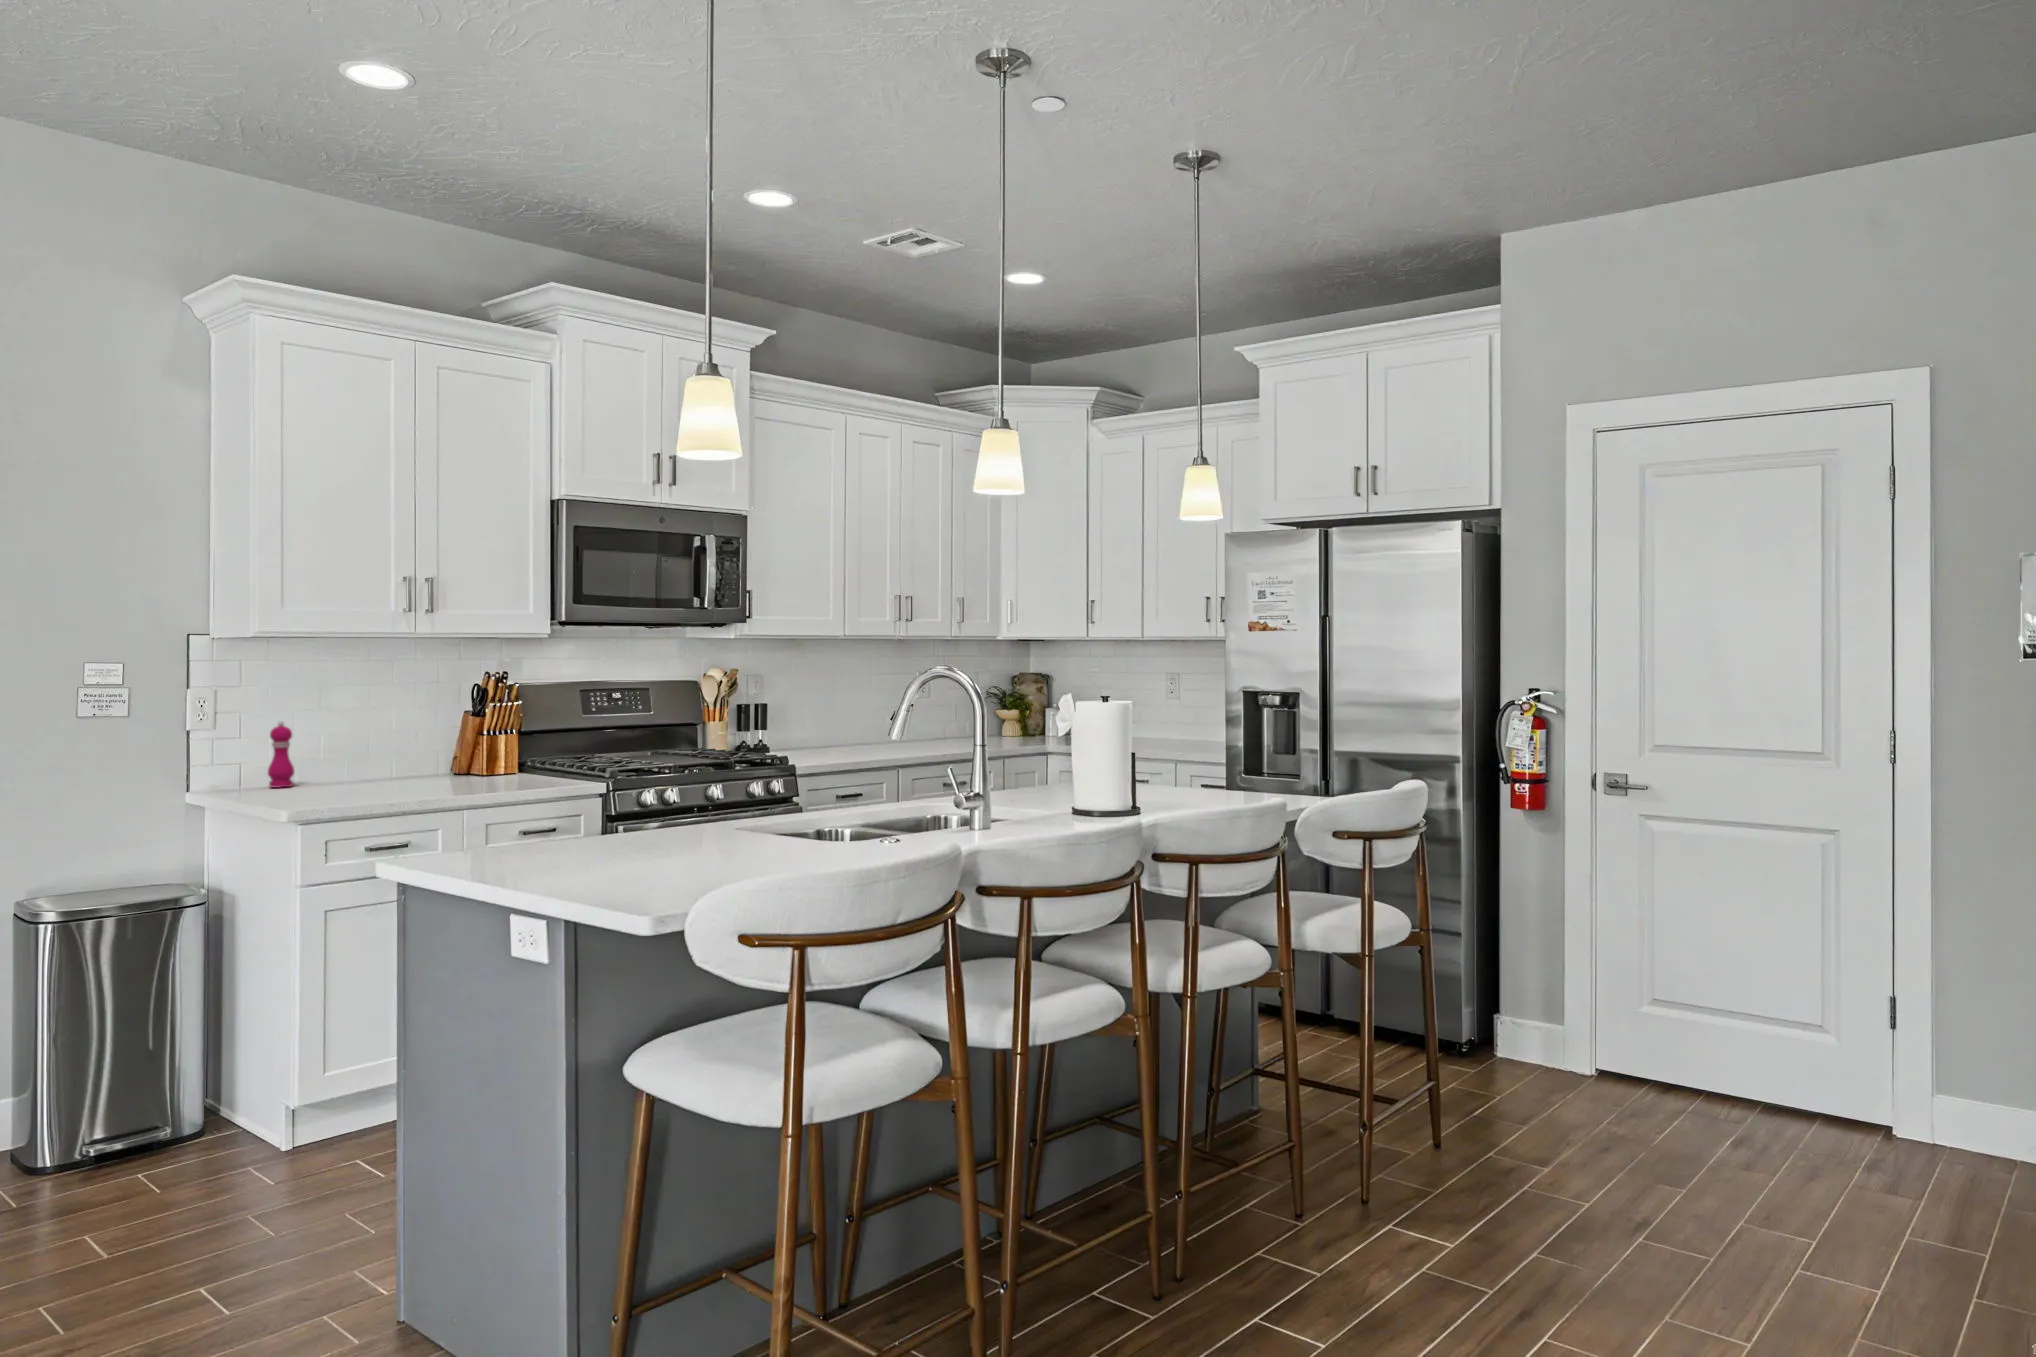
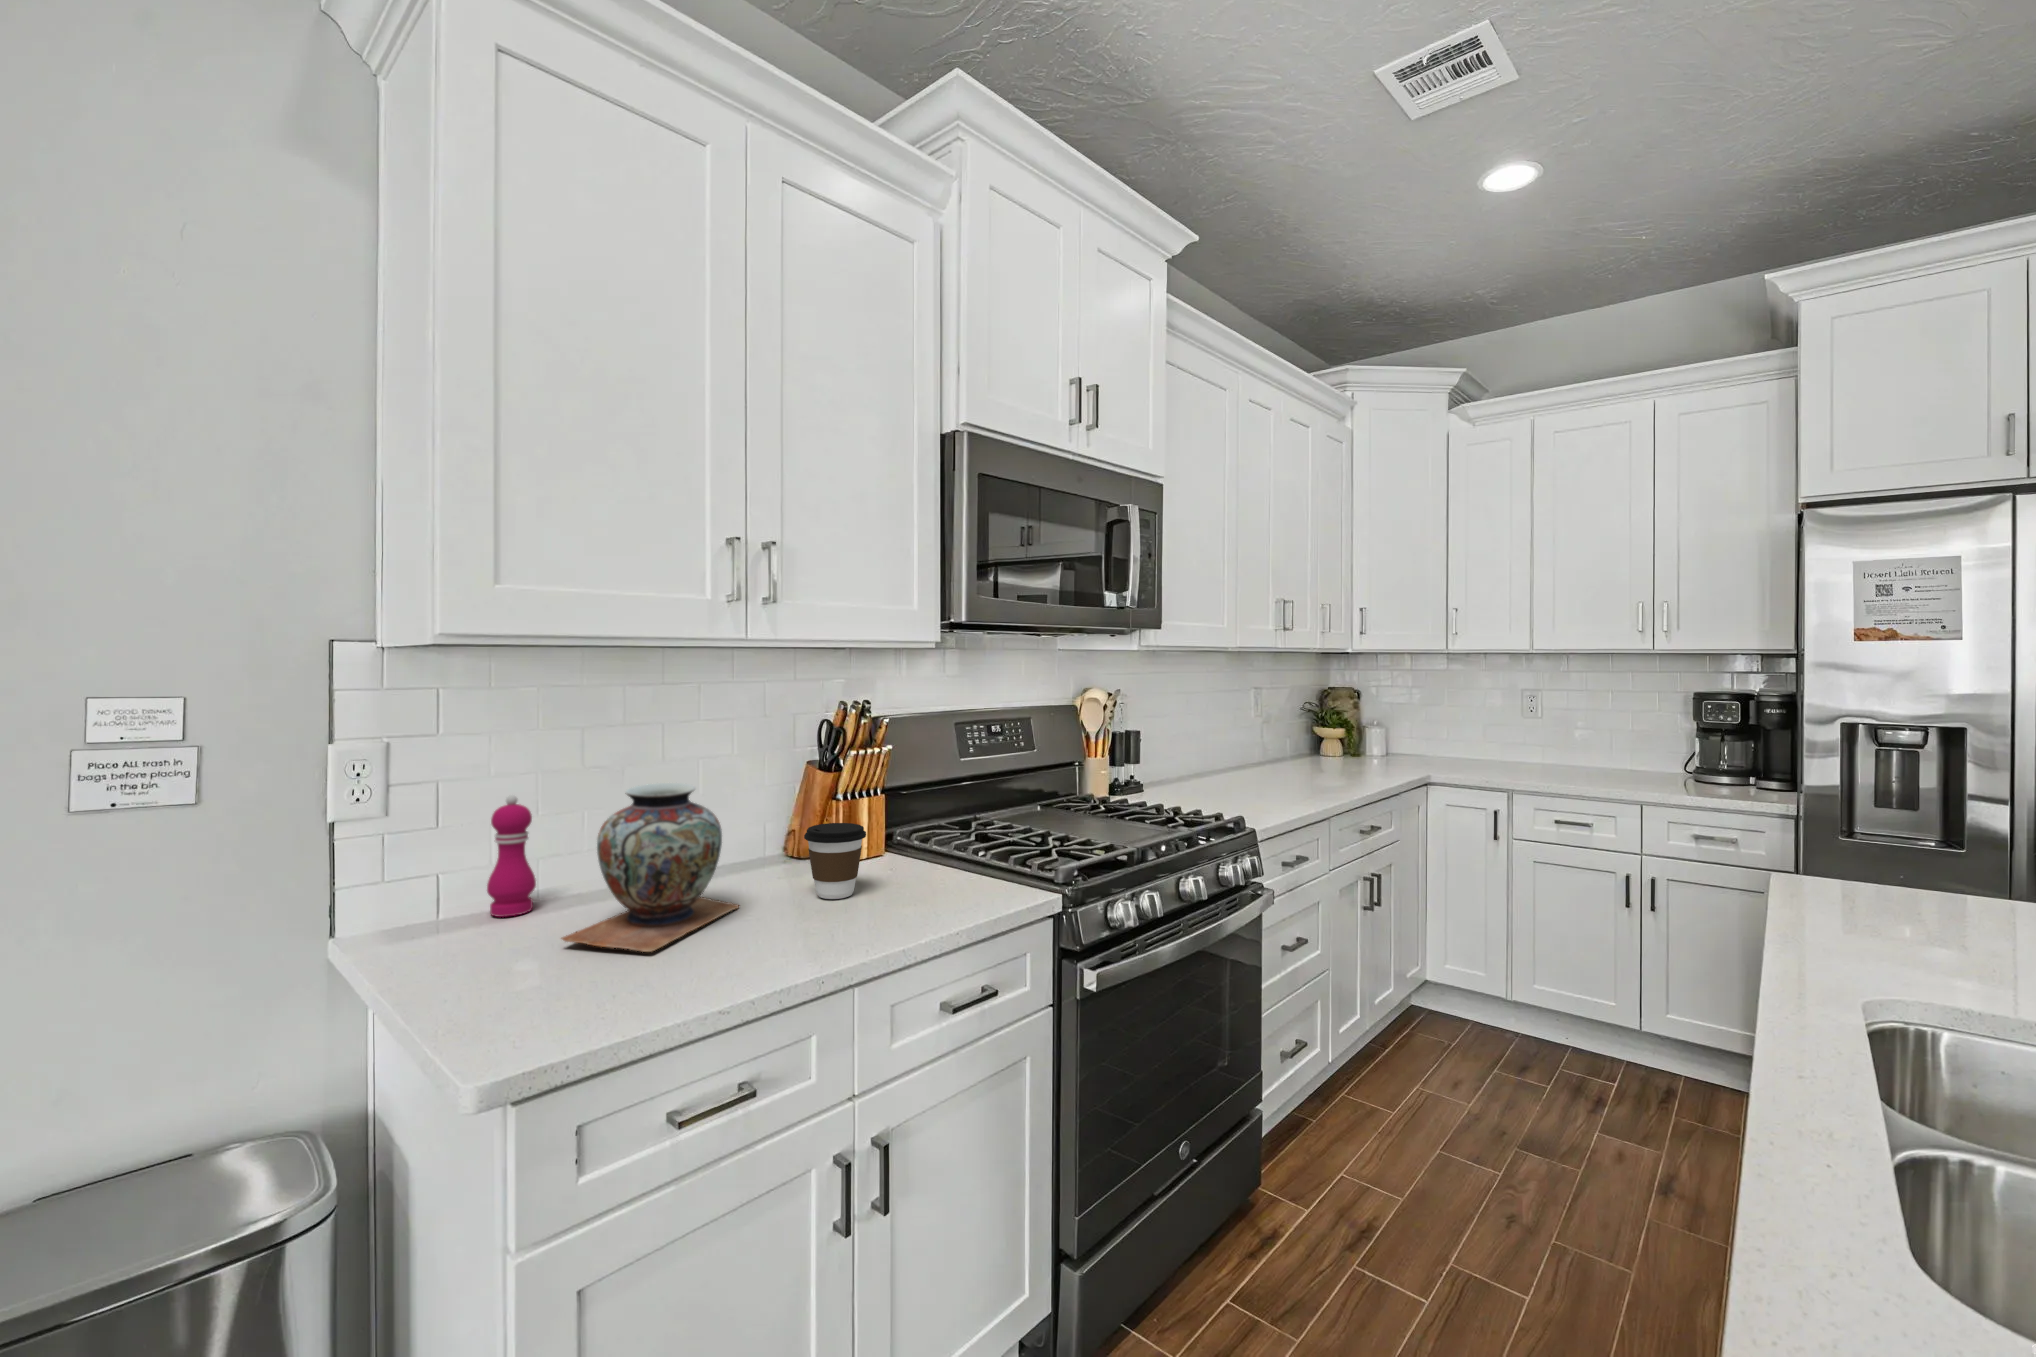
decorative vase: none [313,713,412,793] -> present [561,783,739,952]
coffee cup: none [450,742,488,782] -> present [804,823,866,899]

